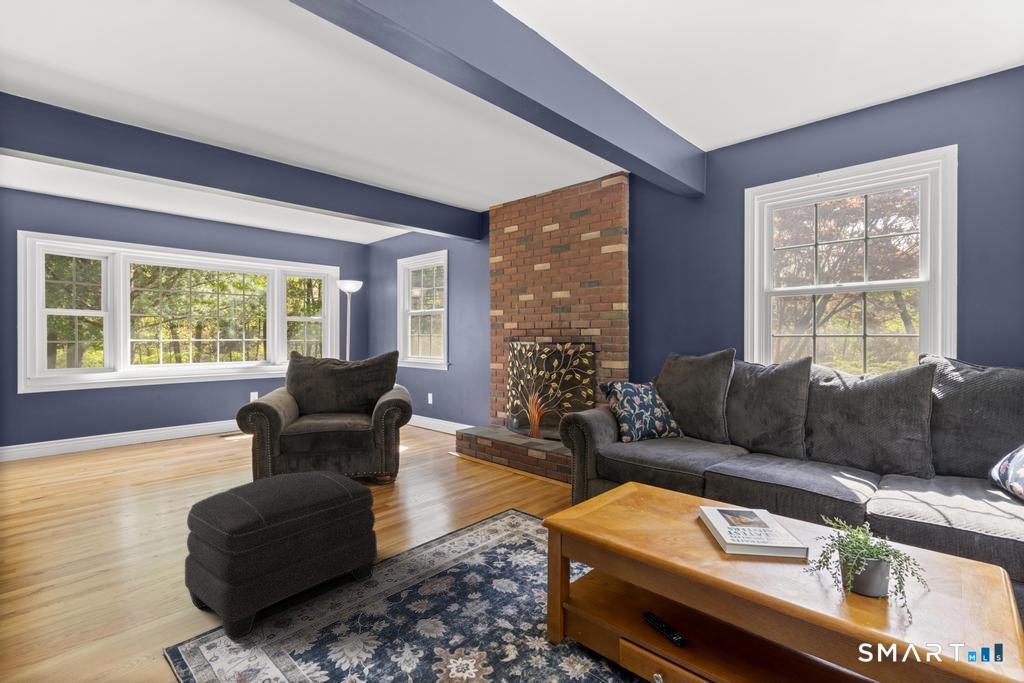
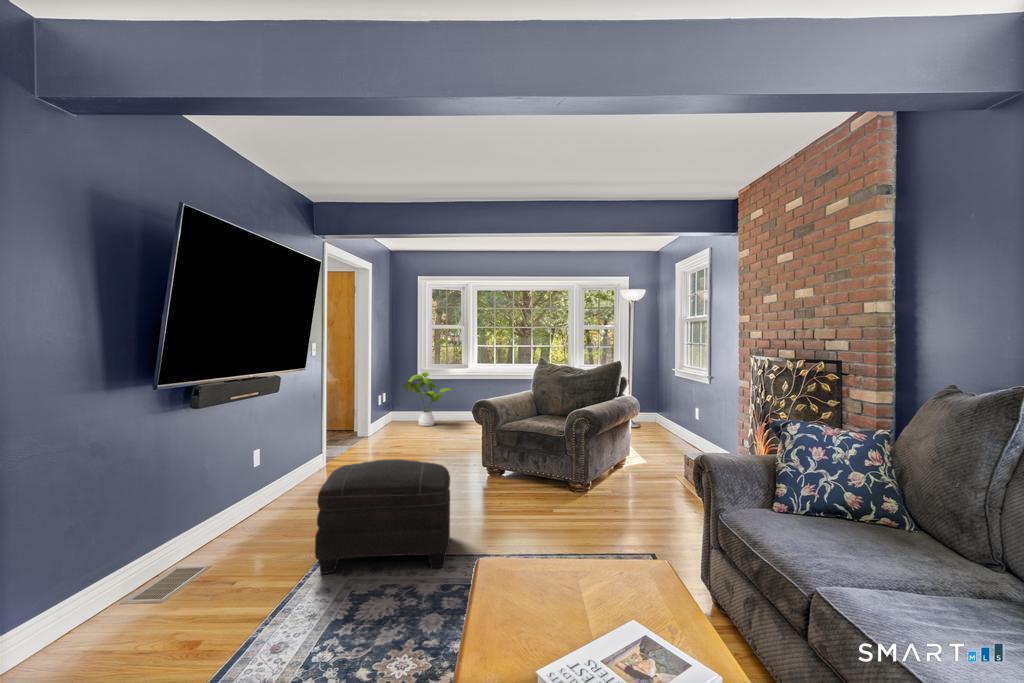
house plant: none [35,380,133,459] -> present [403,372,455,426]

